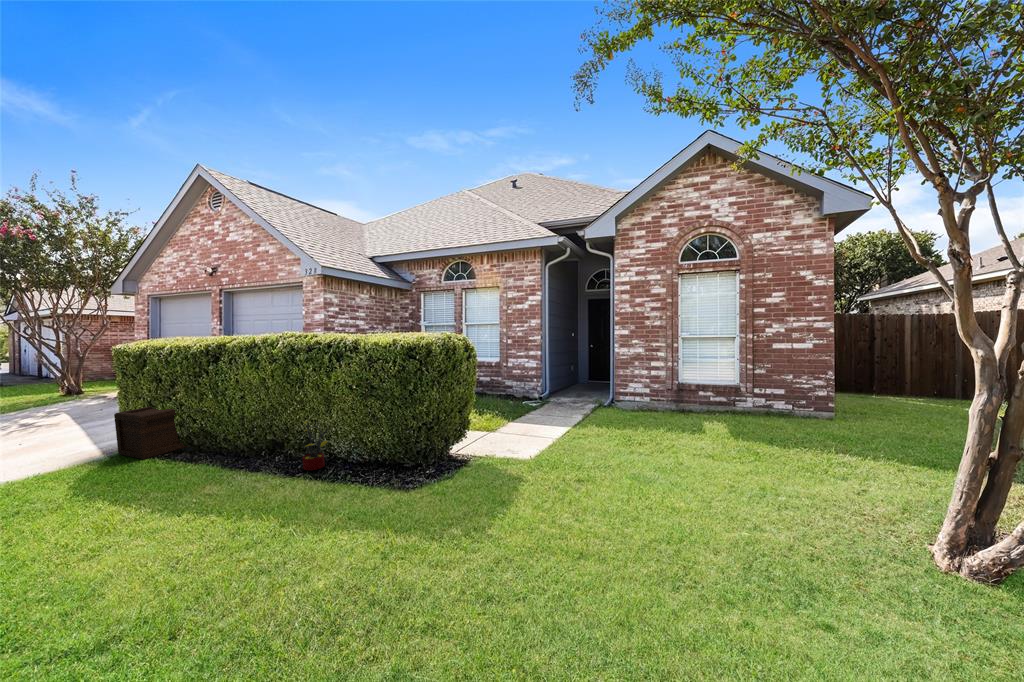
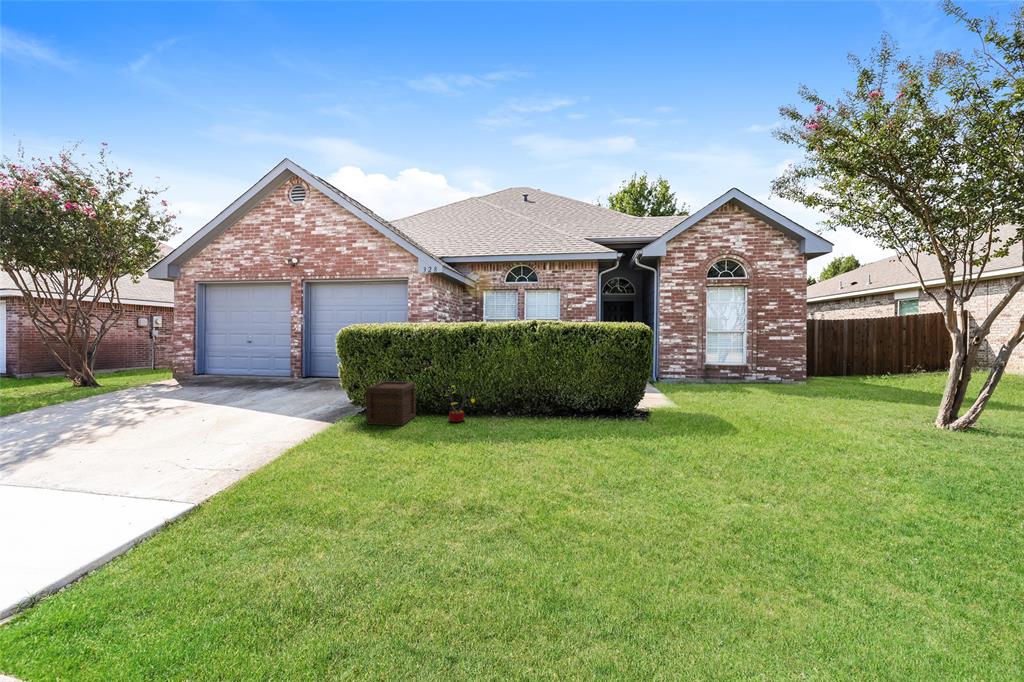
decorative plant: present [303,421,327,470] -> present [449,386,475,422]

